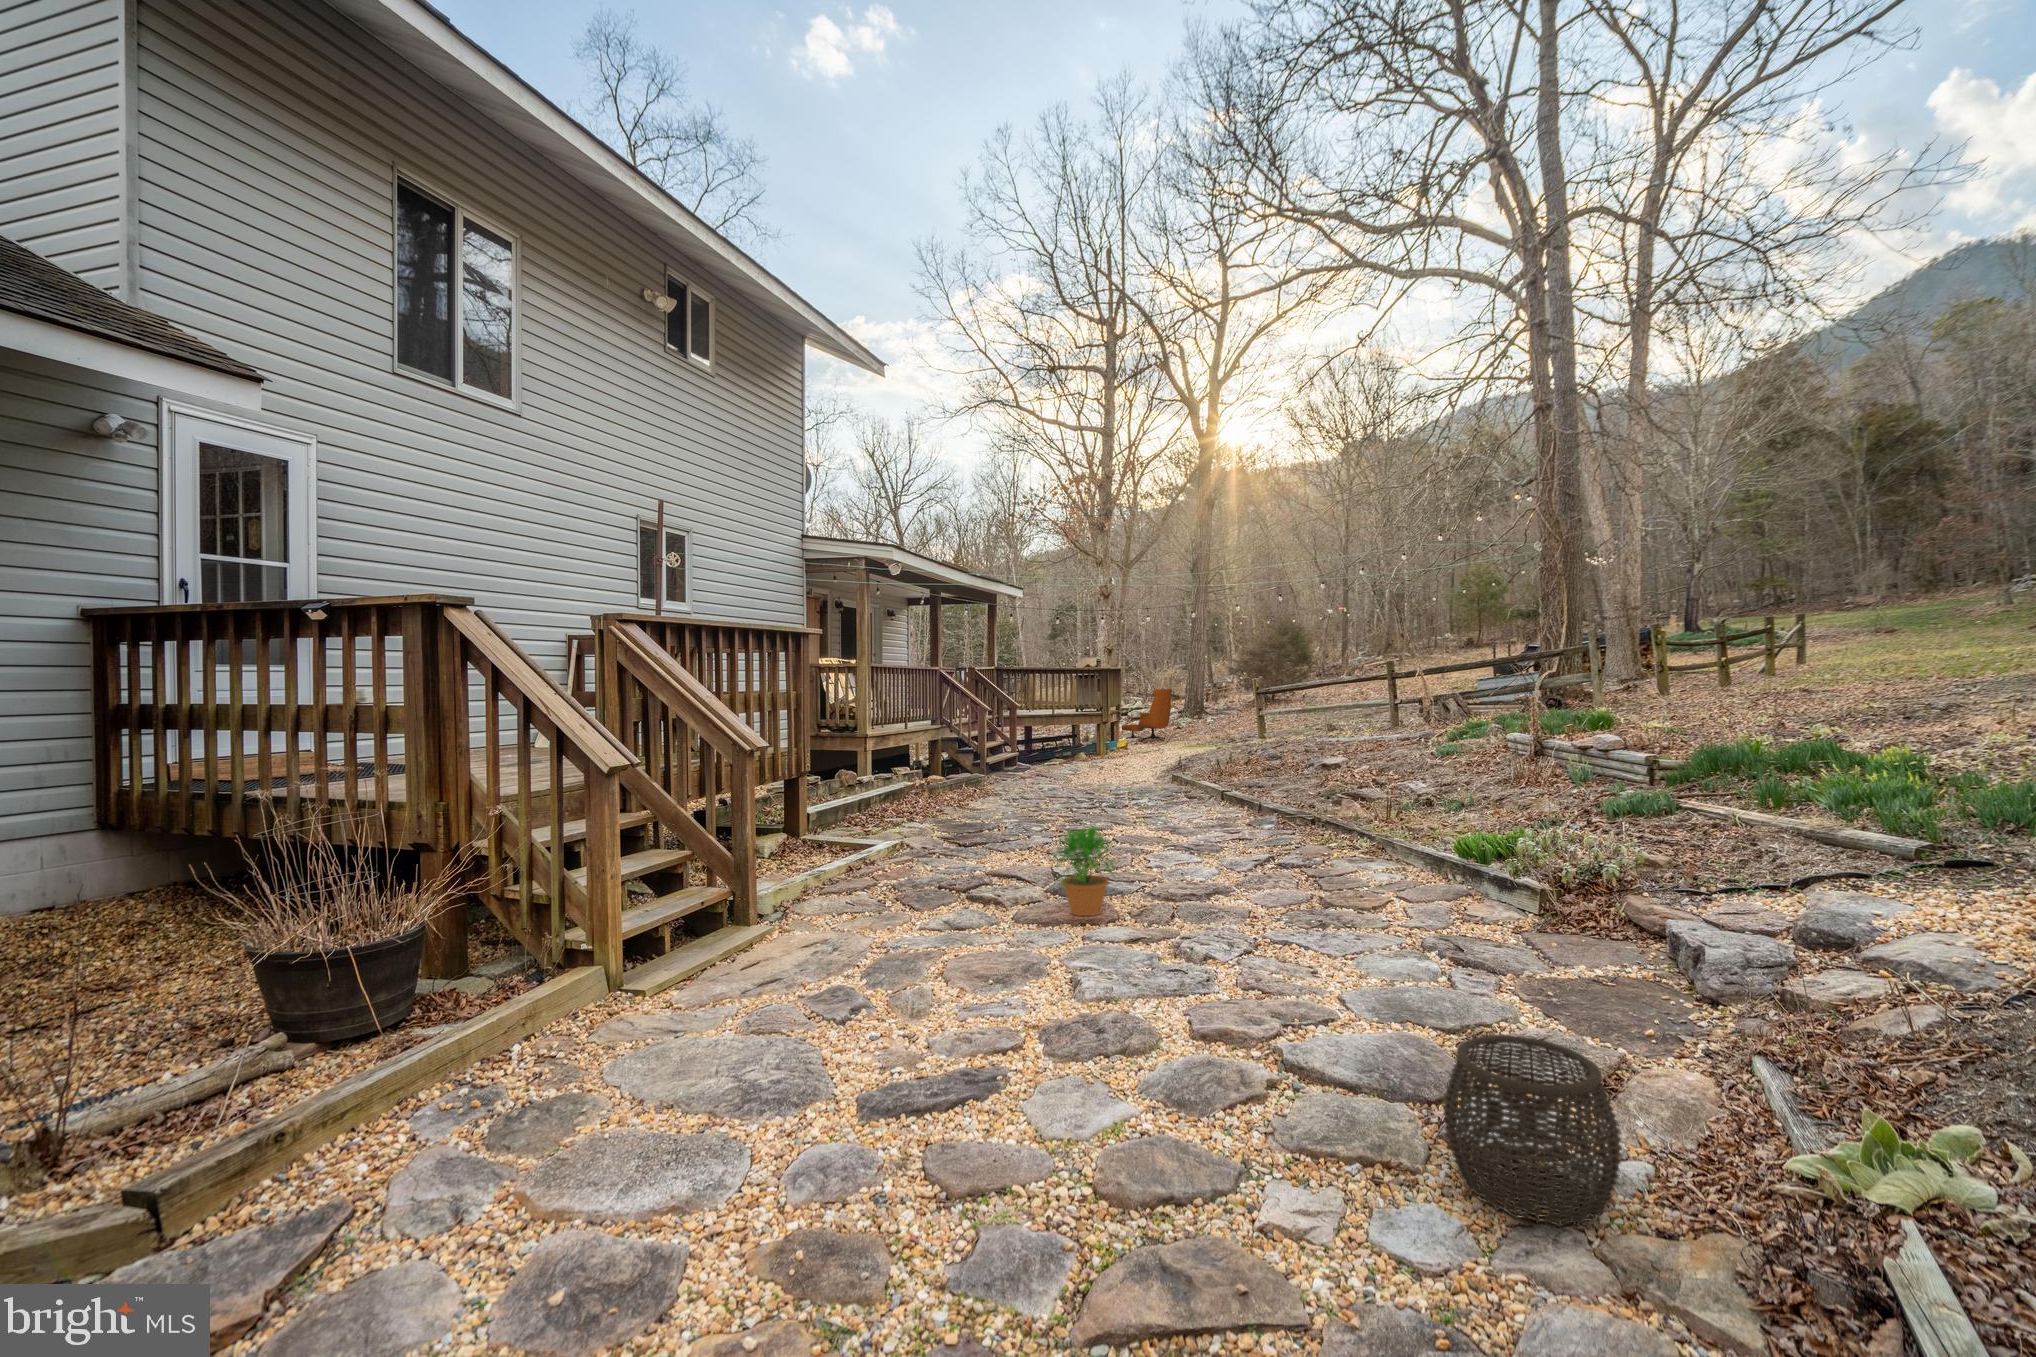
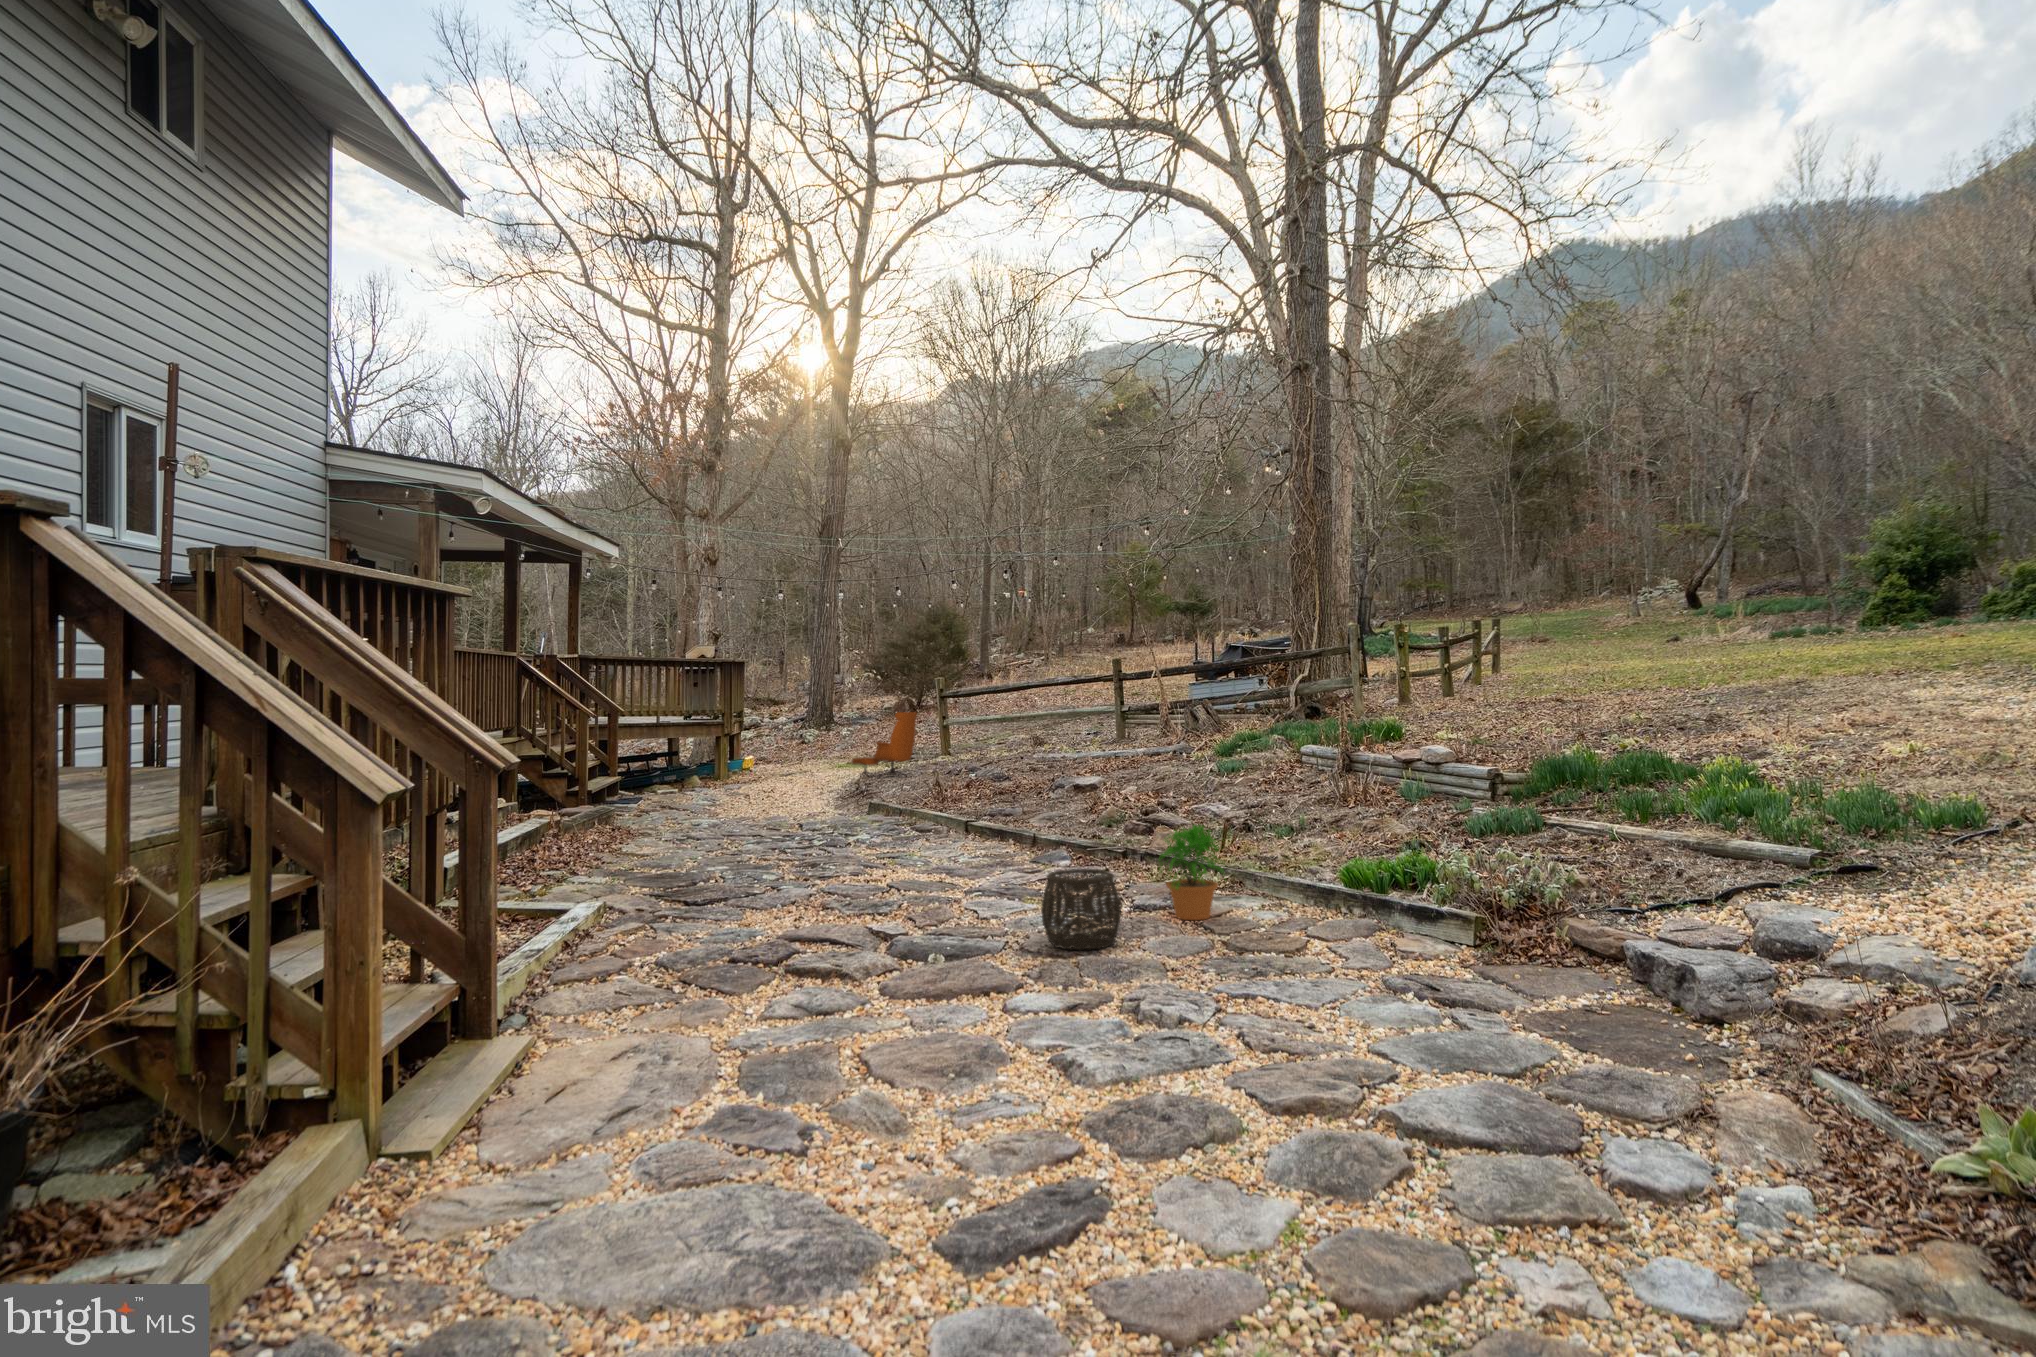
potted plant: present [1053,826,1115,916] -> present [1159,825,1226,920]
woven basket: present [1443,1035,1622,1226] -> present [1041,869,1121,951]

